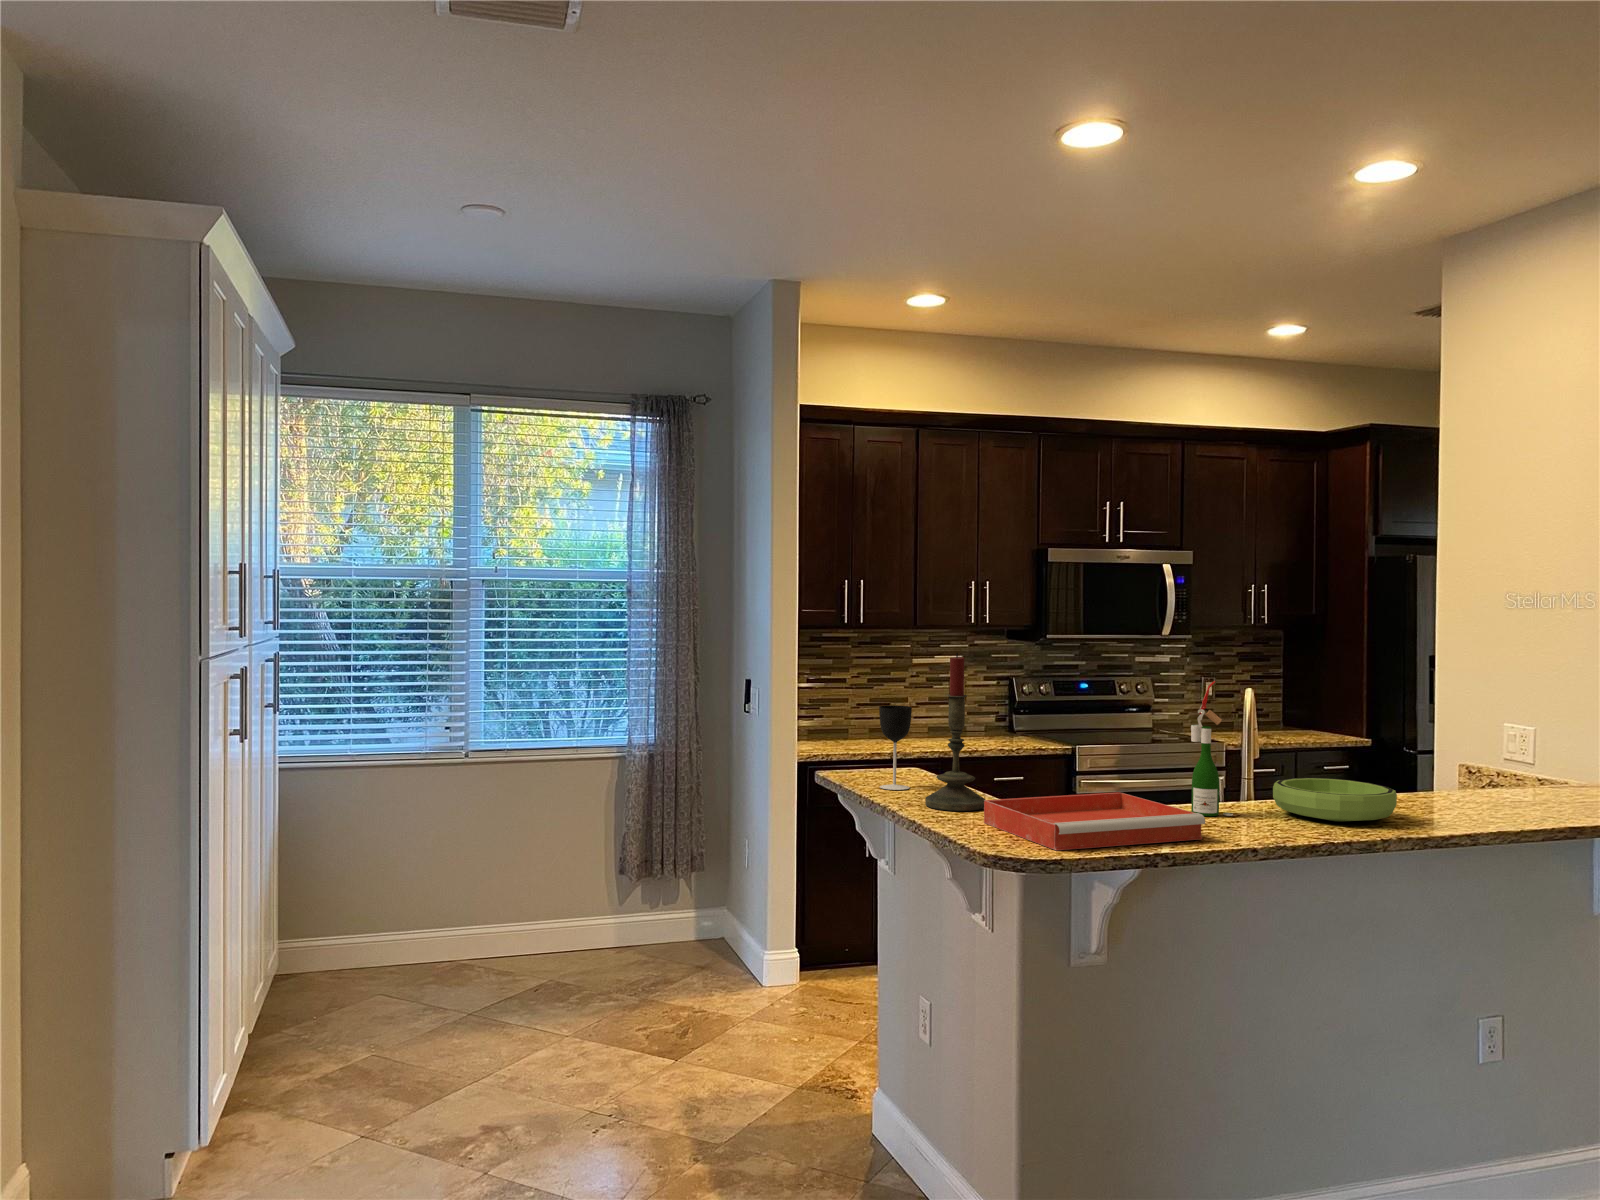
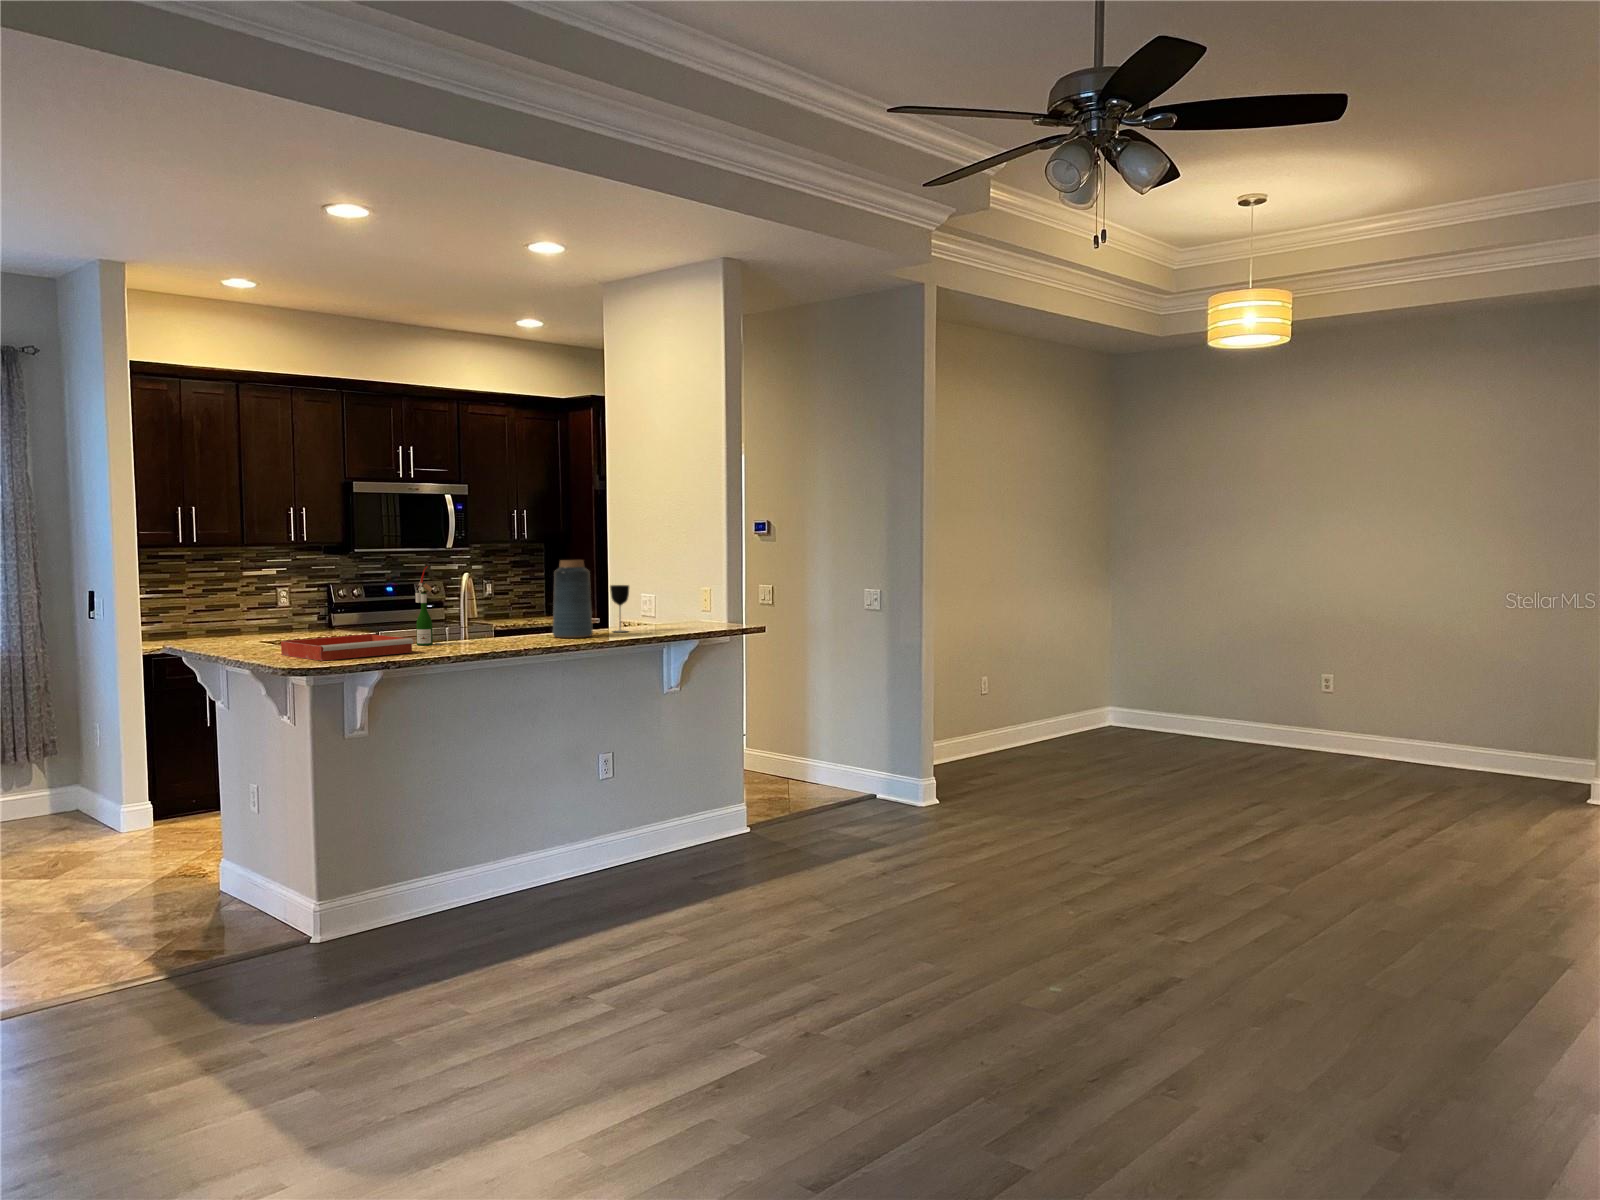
candle: present [925,653,985,811] -> none [244,553,285,652]
vase: none [1419,675,1500,819] -> present [553,560,593,638]
wine glass: present [879,705,912,790] -> present [610,585,629,632]
bowl: present [1273,778,1397,822] -> none [466,622,533,643]

